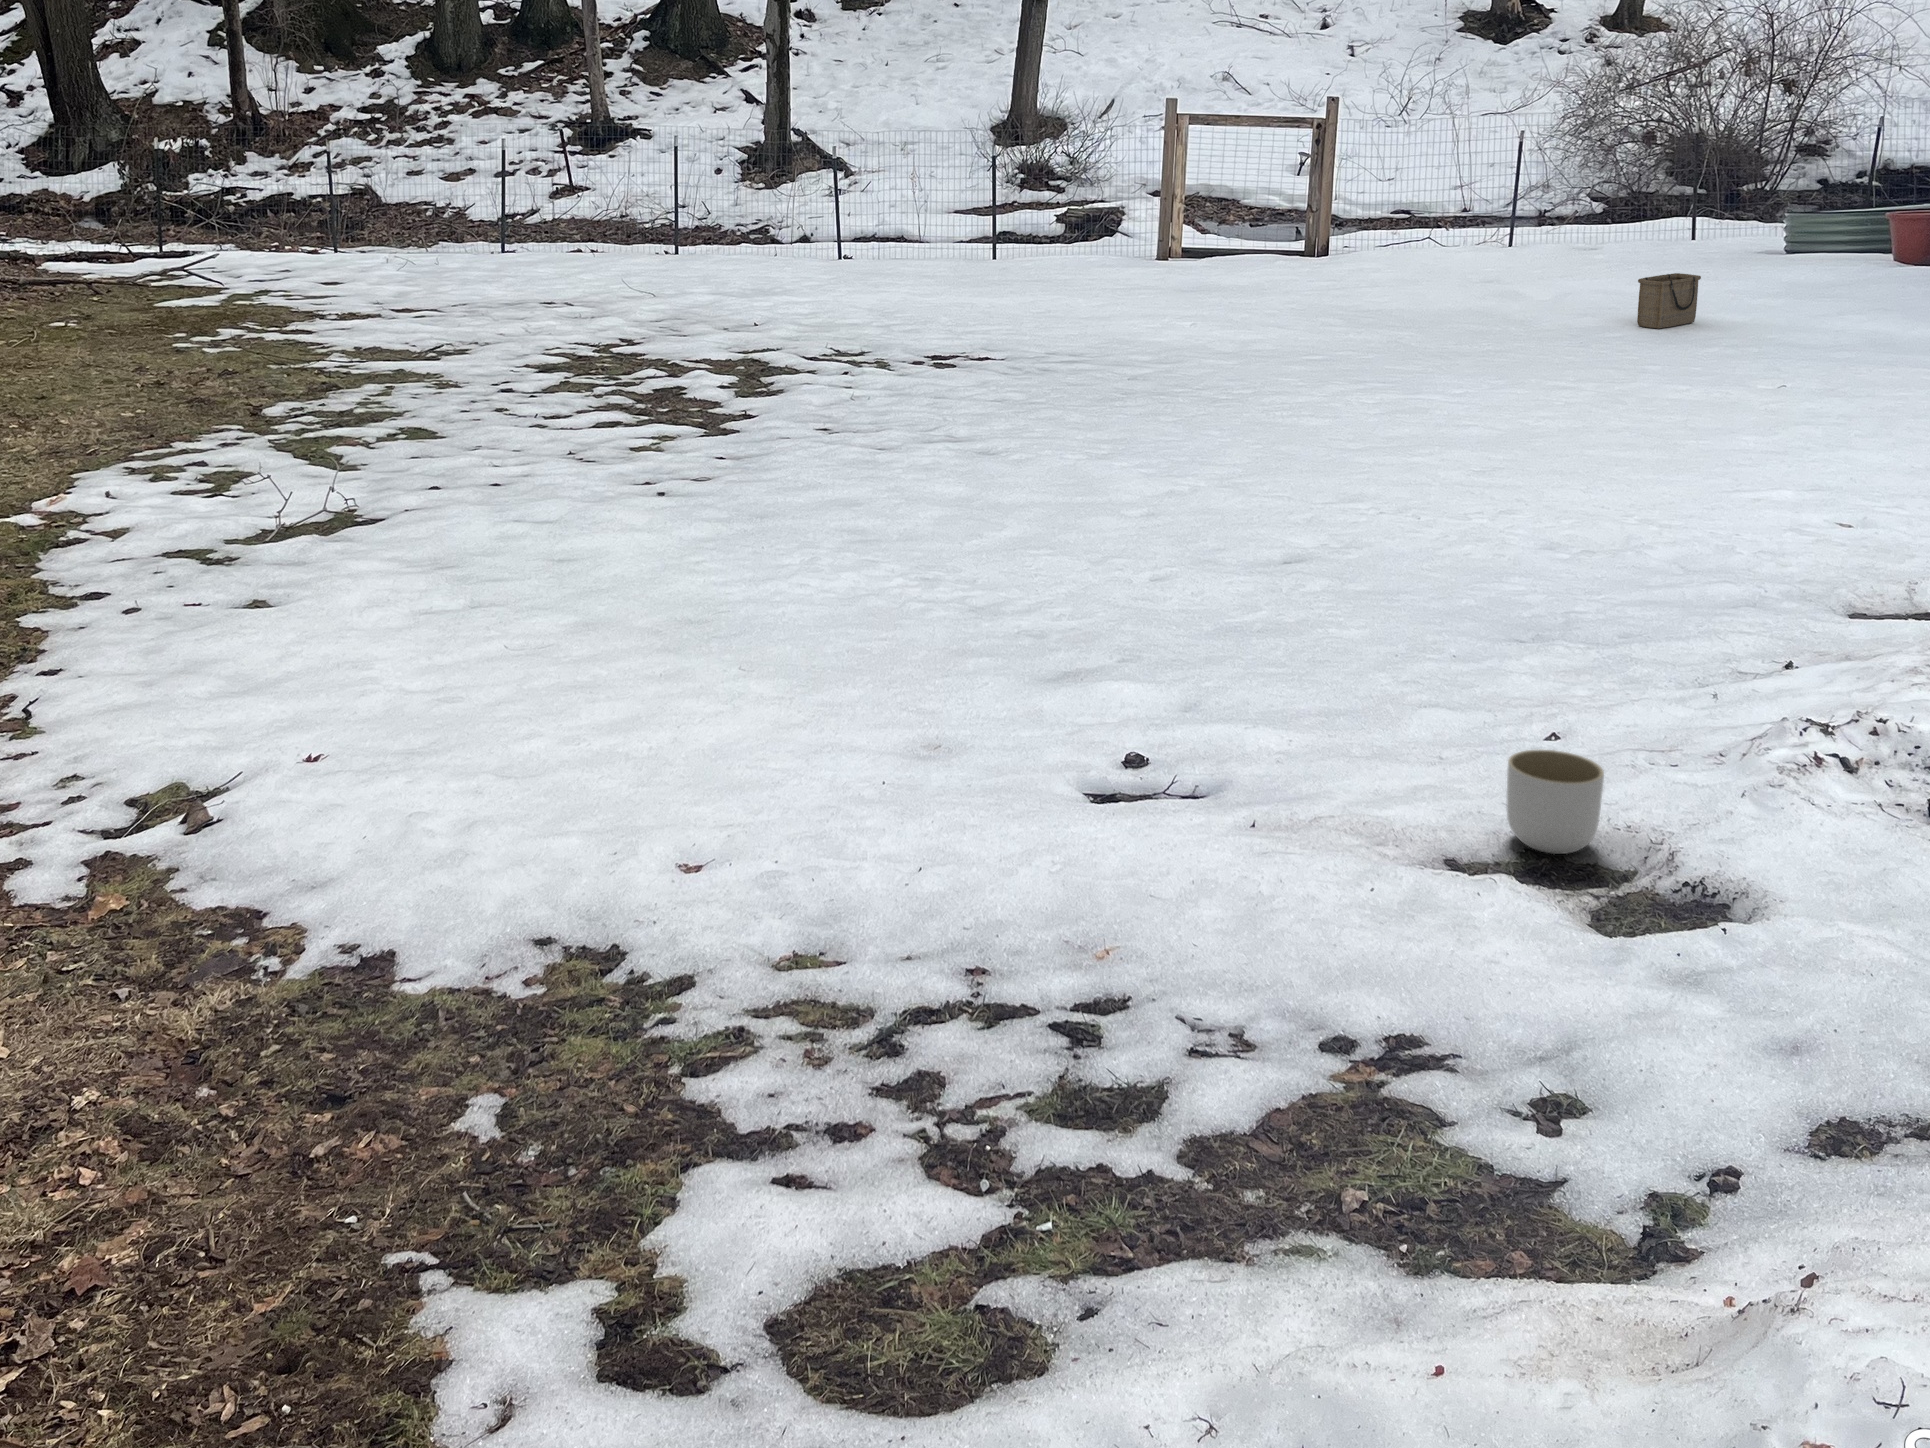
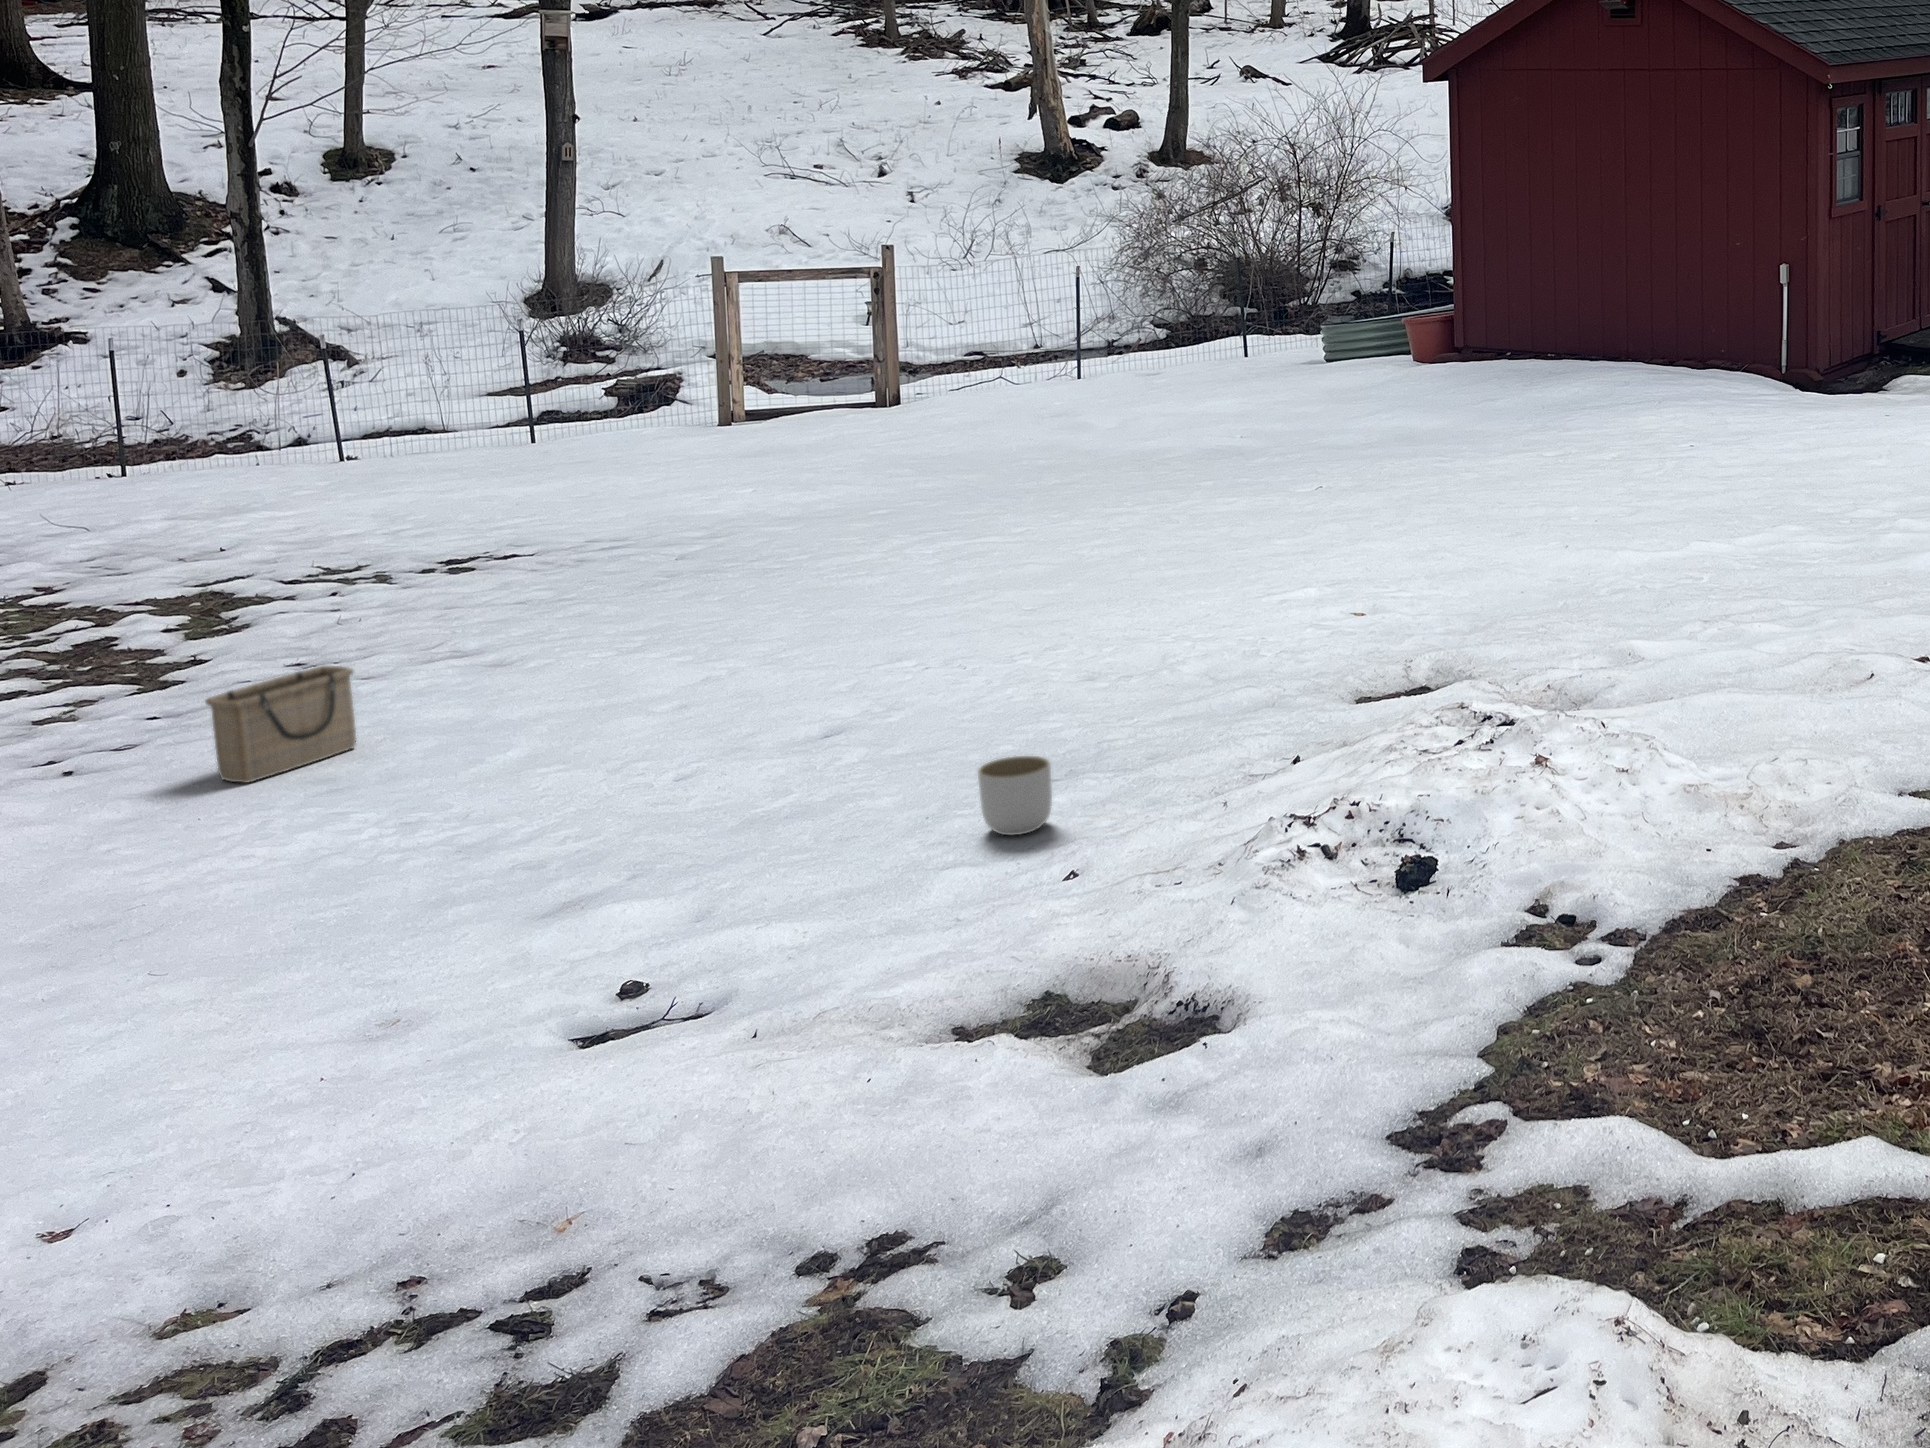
basket: present [1637,273,1701,329] -> present [206,666,356,783]

